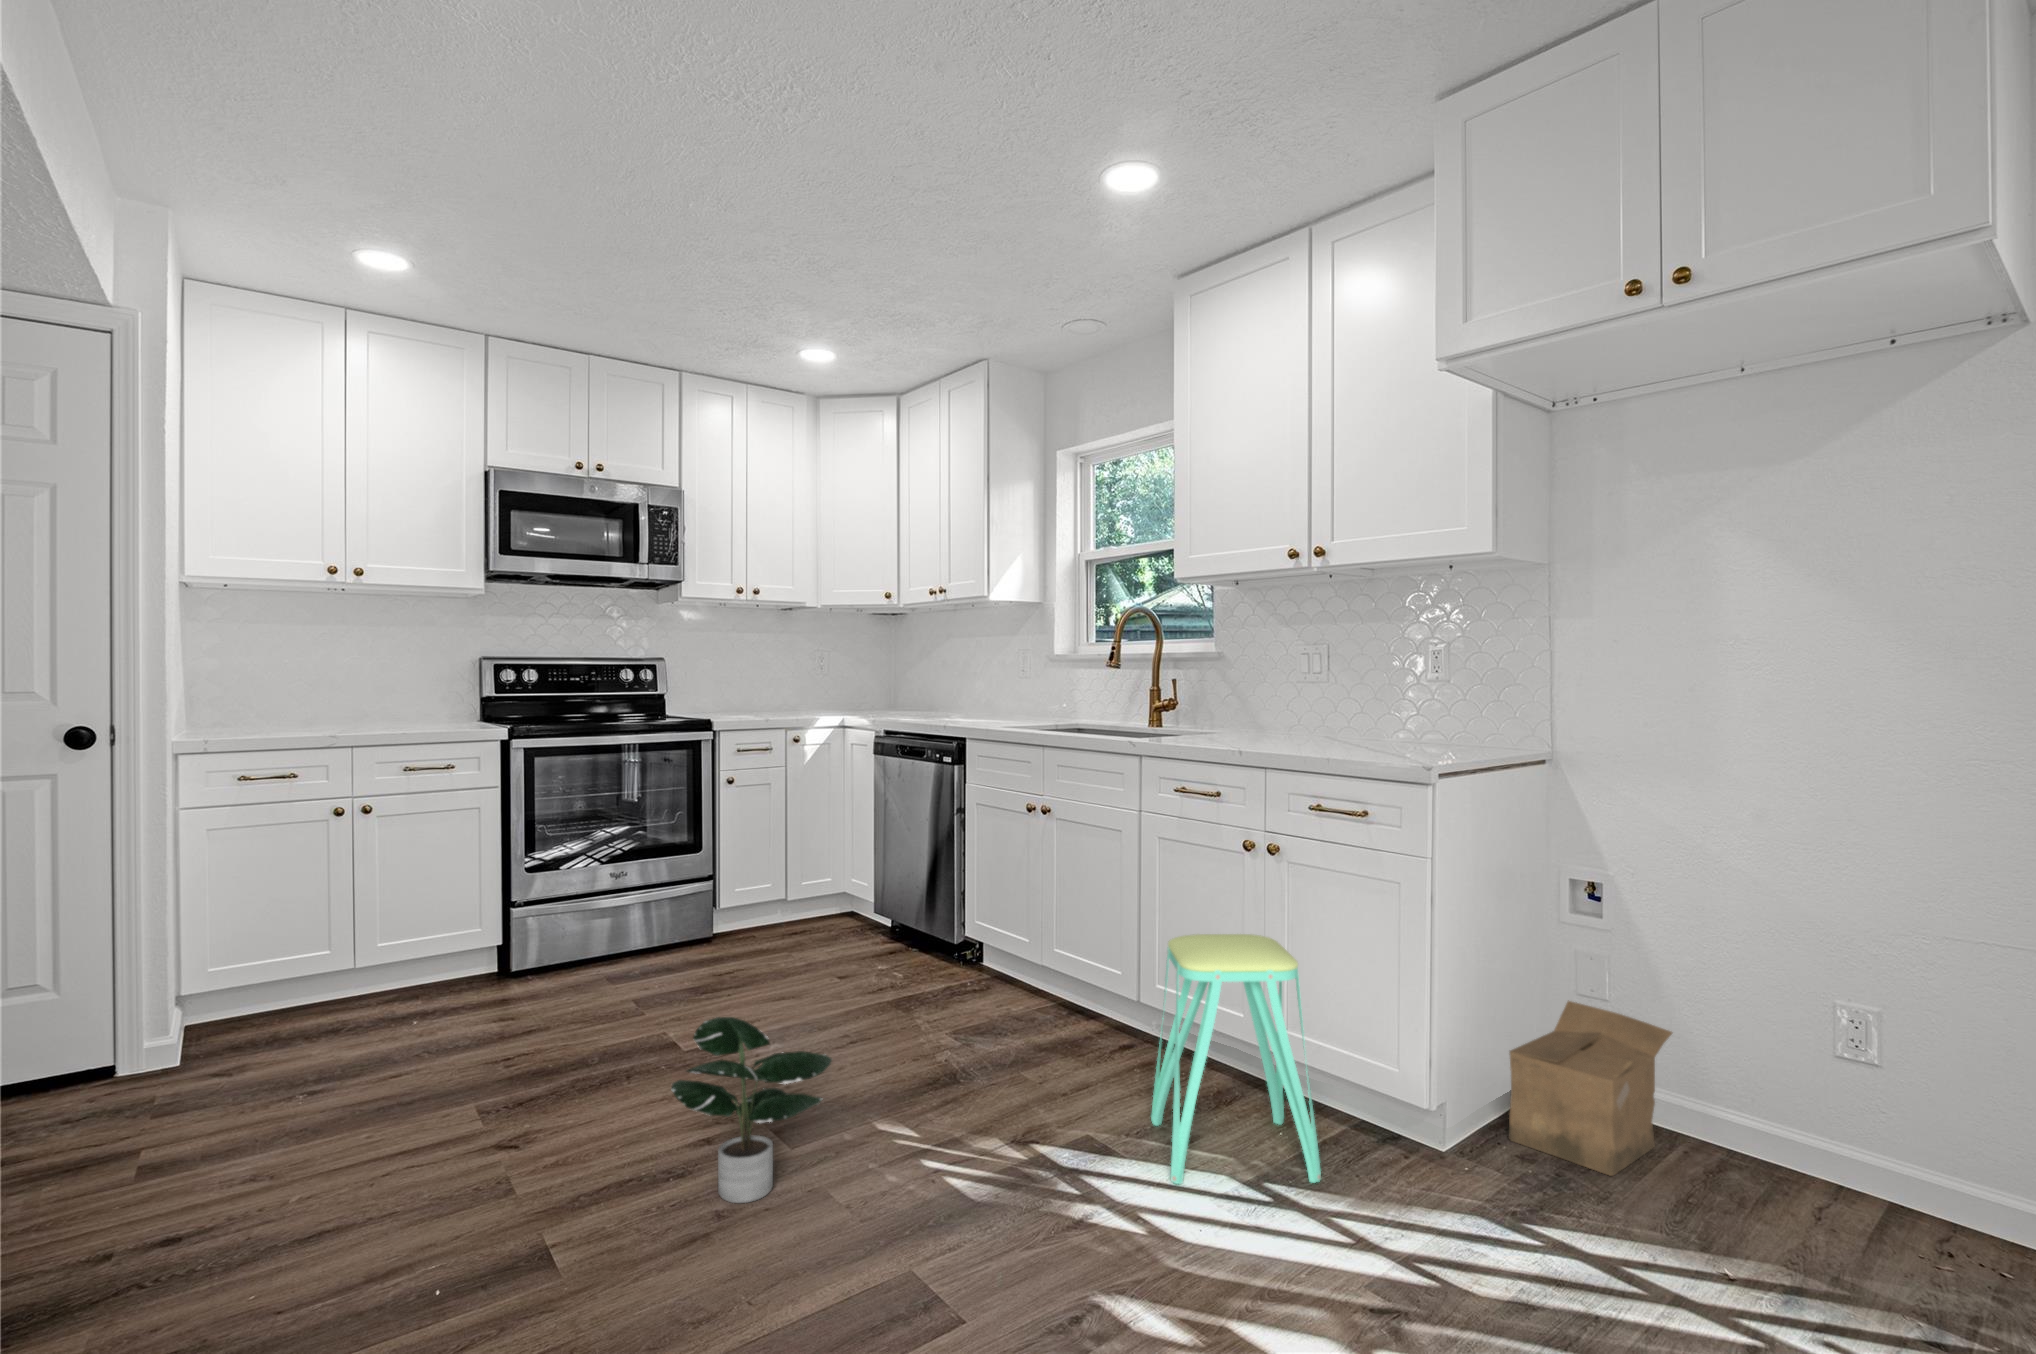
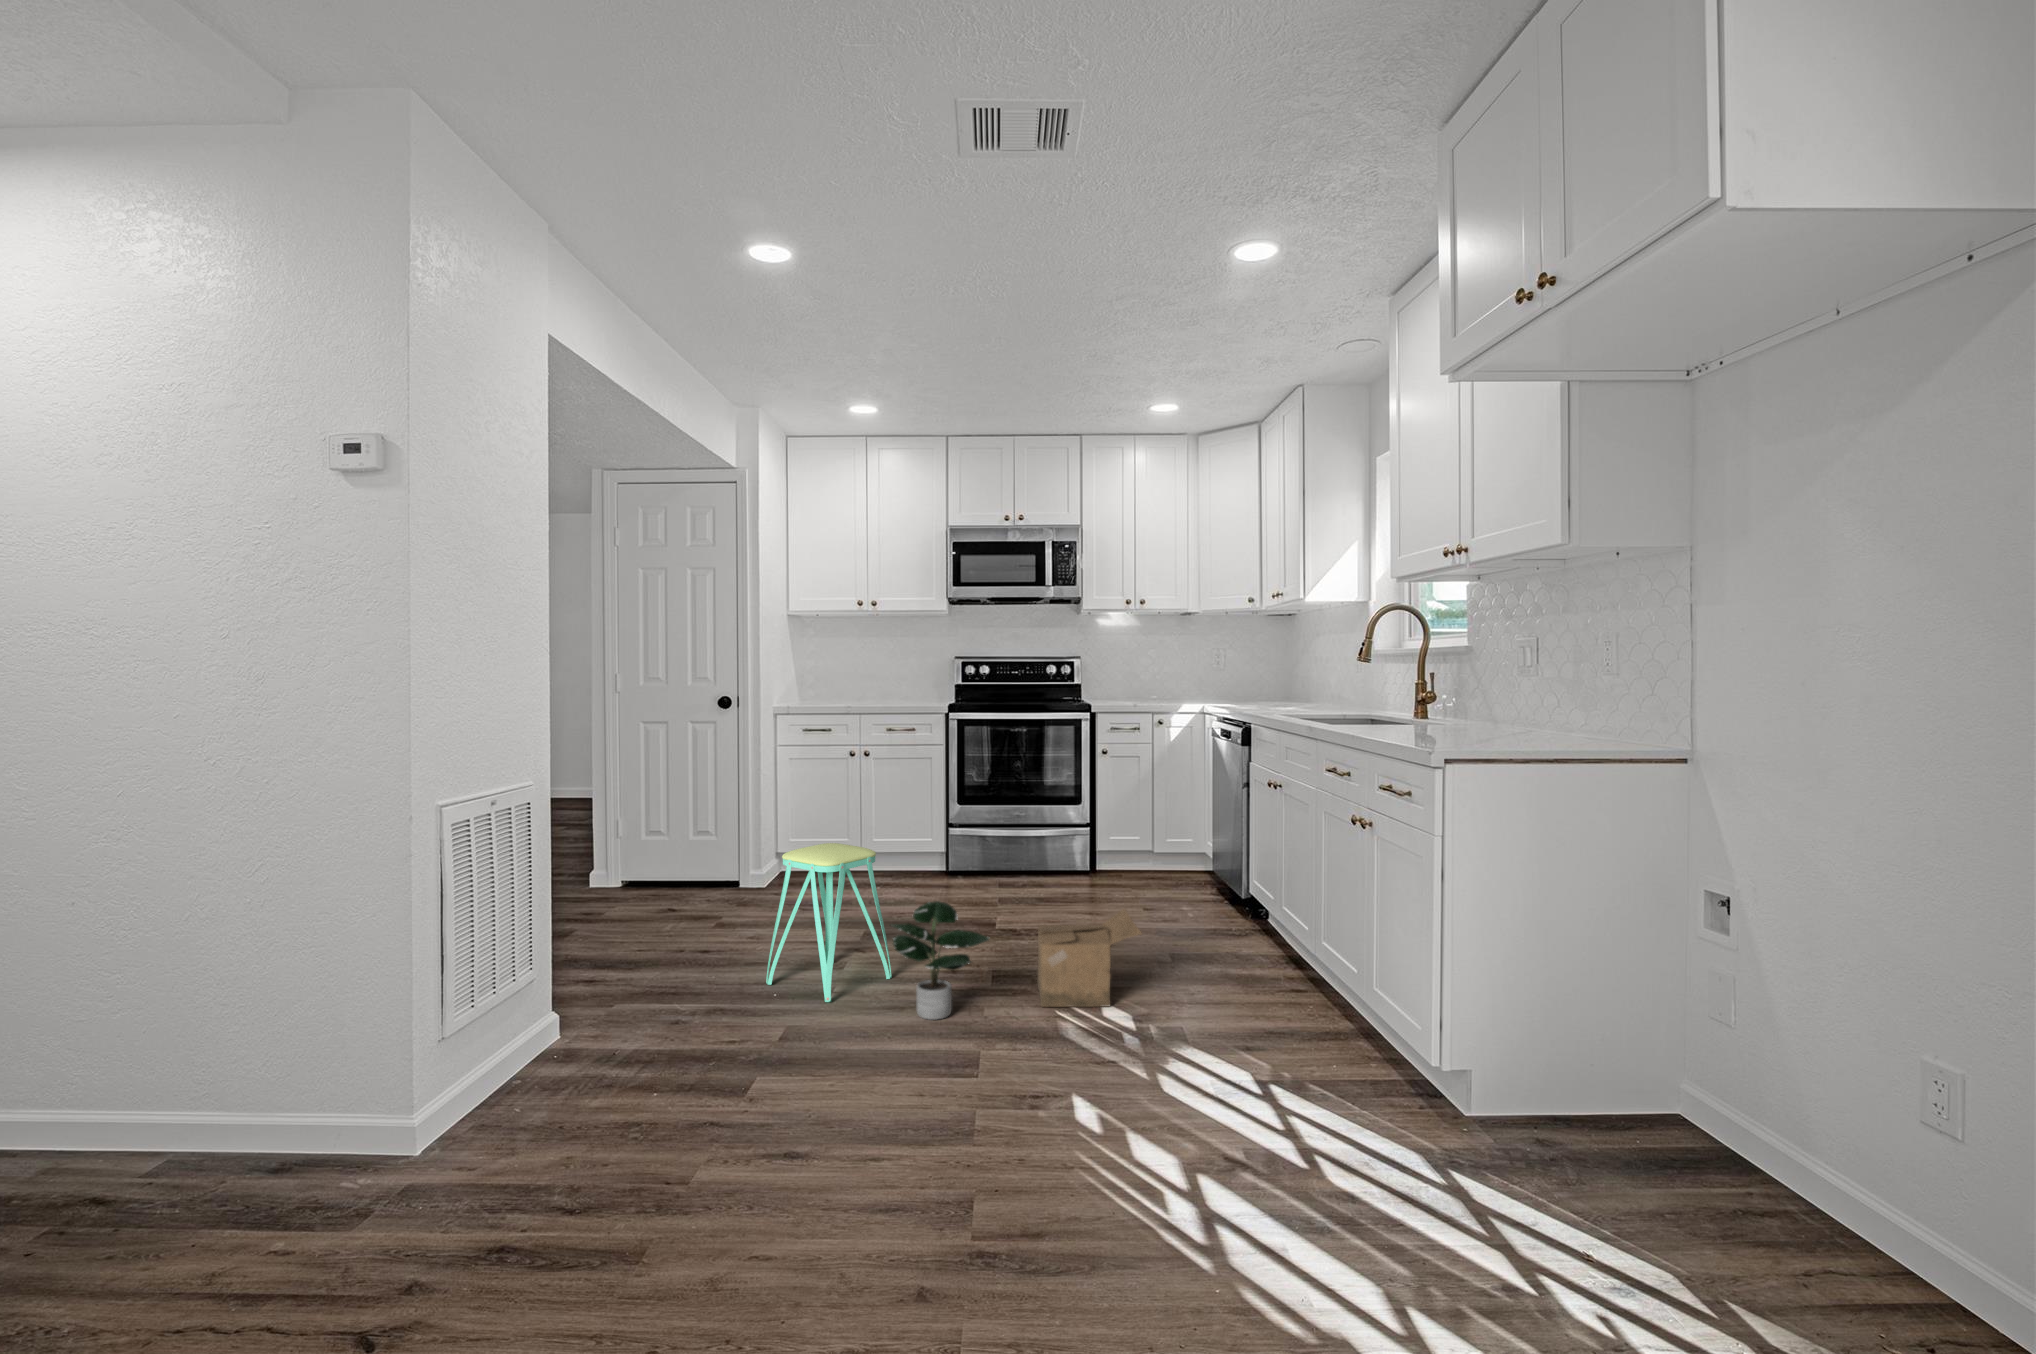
stool: present [1151,934,1321,1184] -> present [766,843,892,1002]
cardboard box: present [1509,1001,1672,1176] -> present [1037,909,1142,1007]

